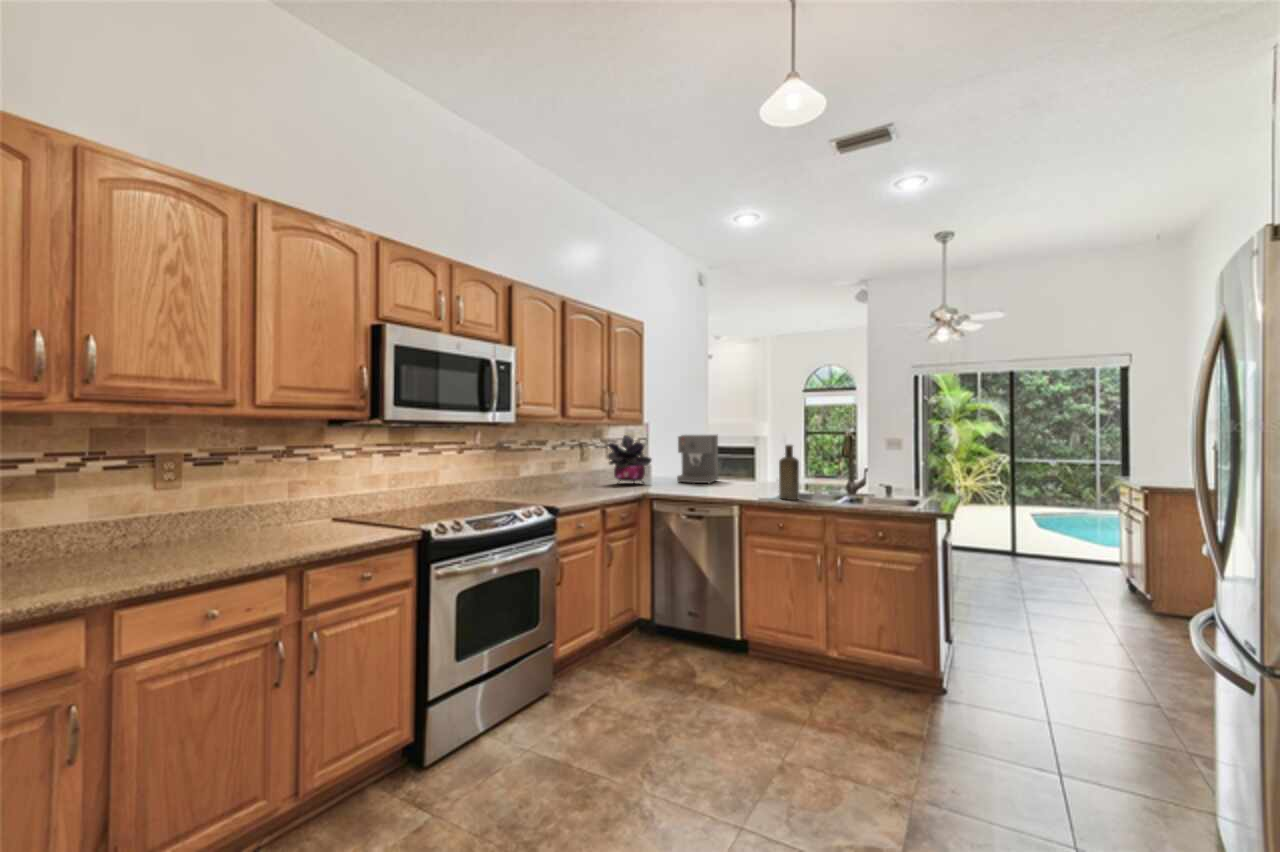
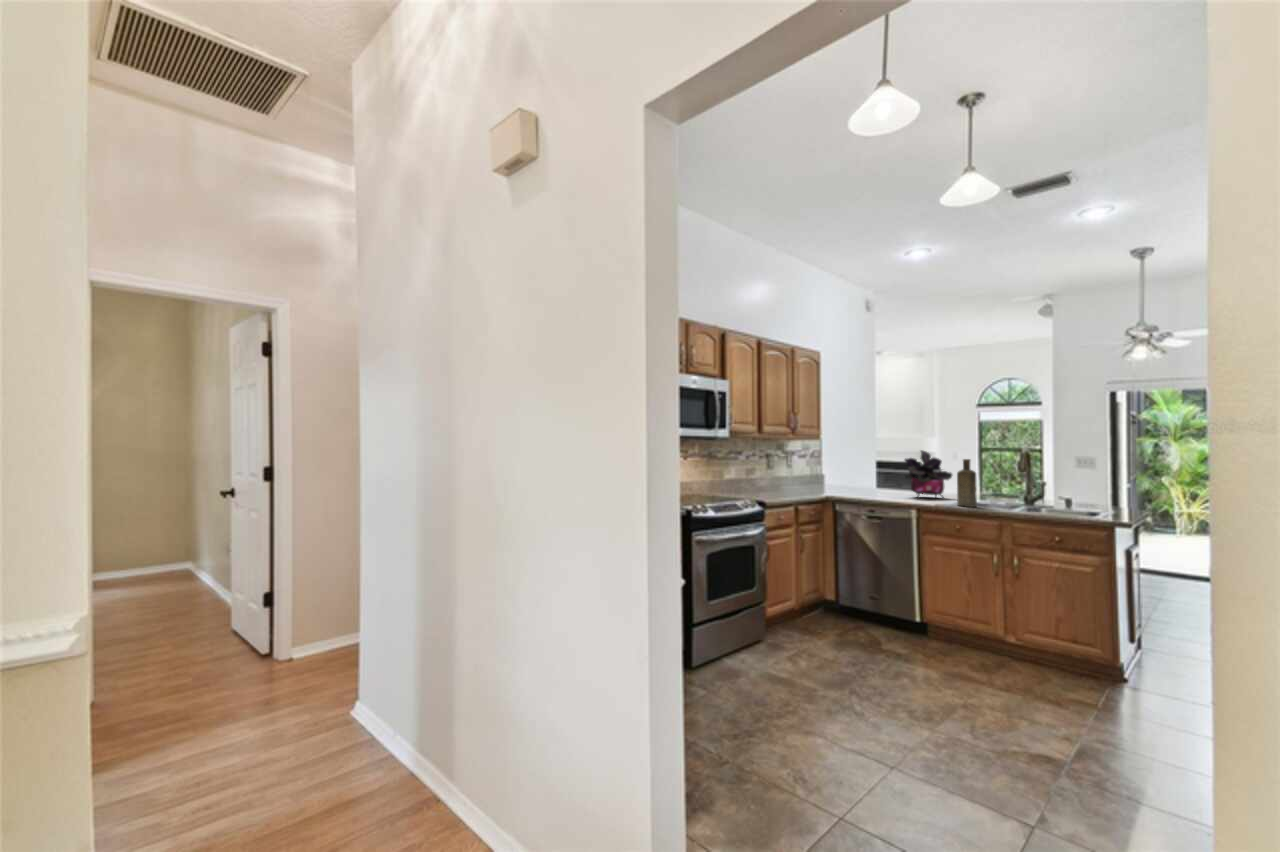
potted plant: present [608,435,652,482] -> present [905,450,952,497]
coffee maker: present [677,435,718,484] -> none [855,449,894,494]

